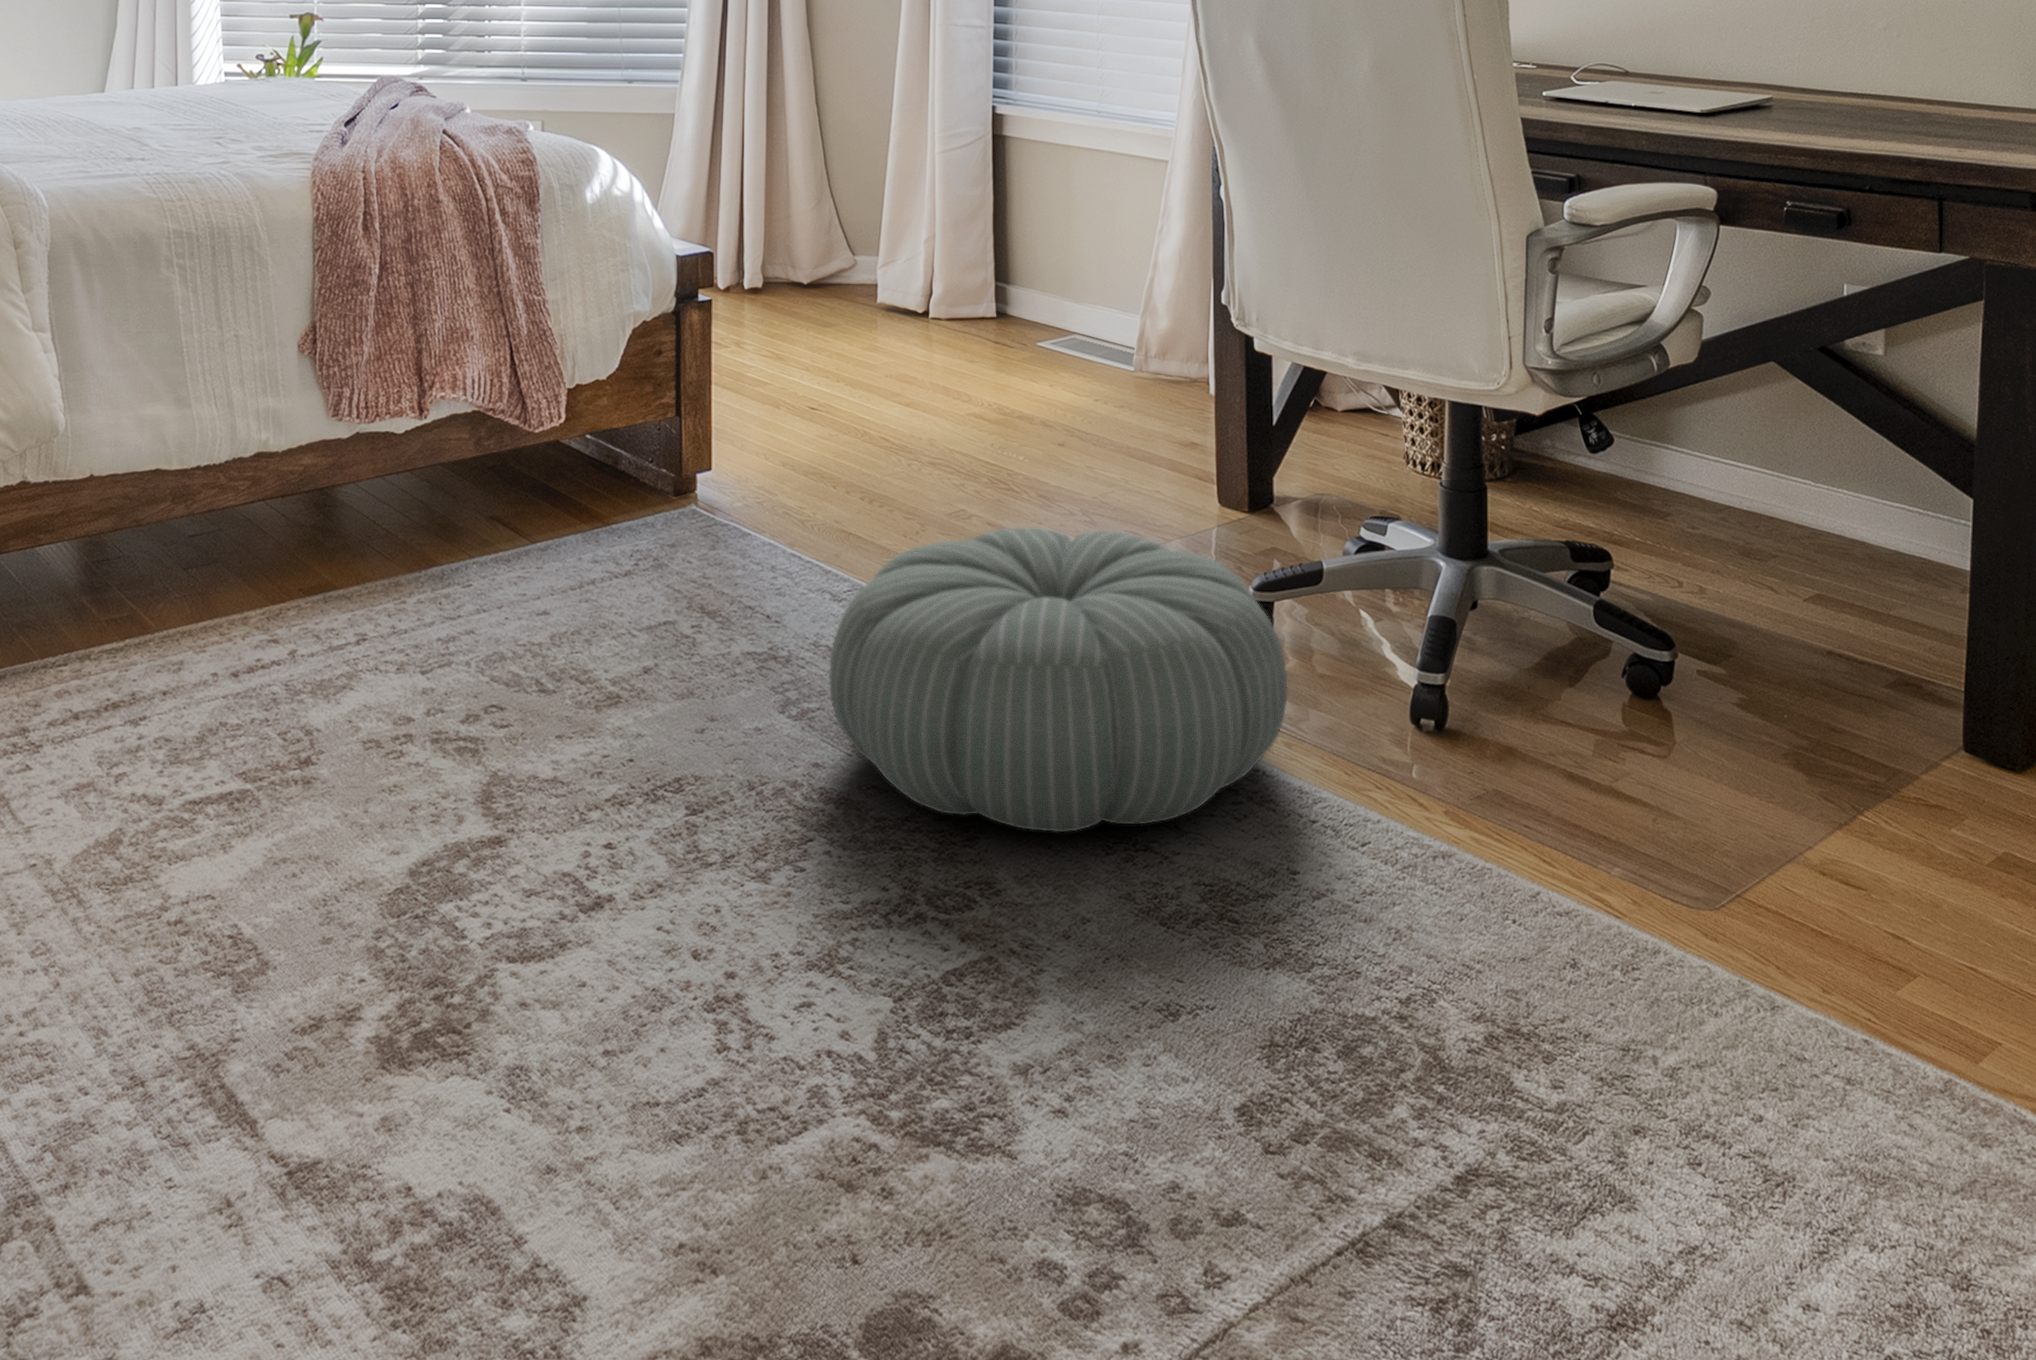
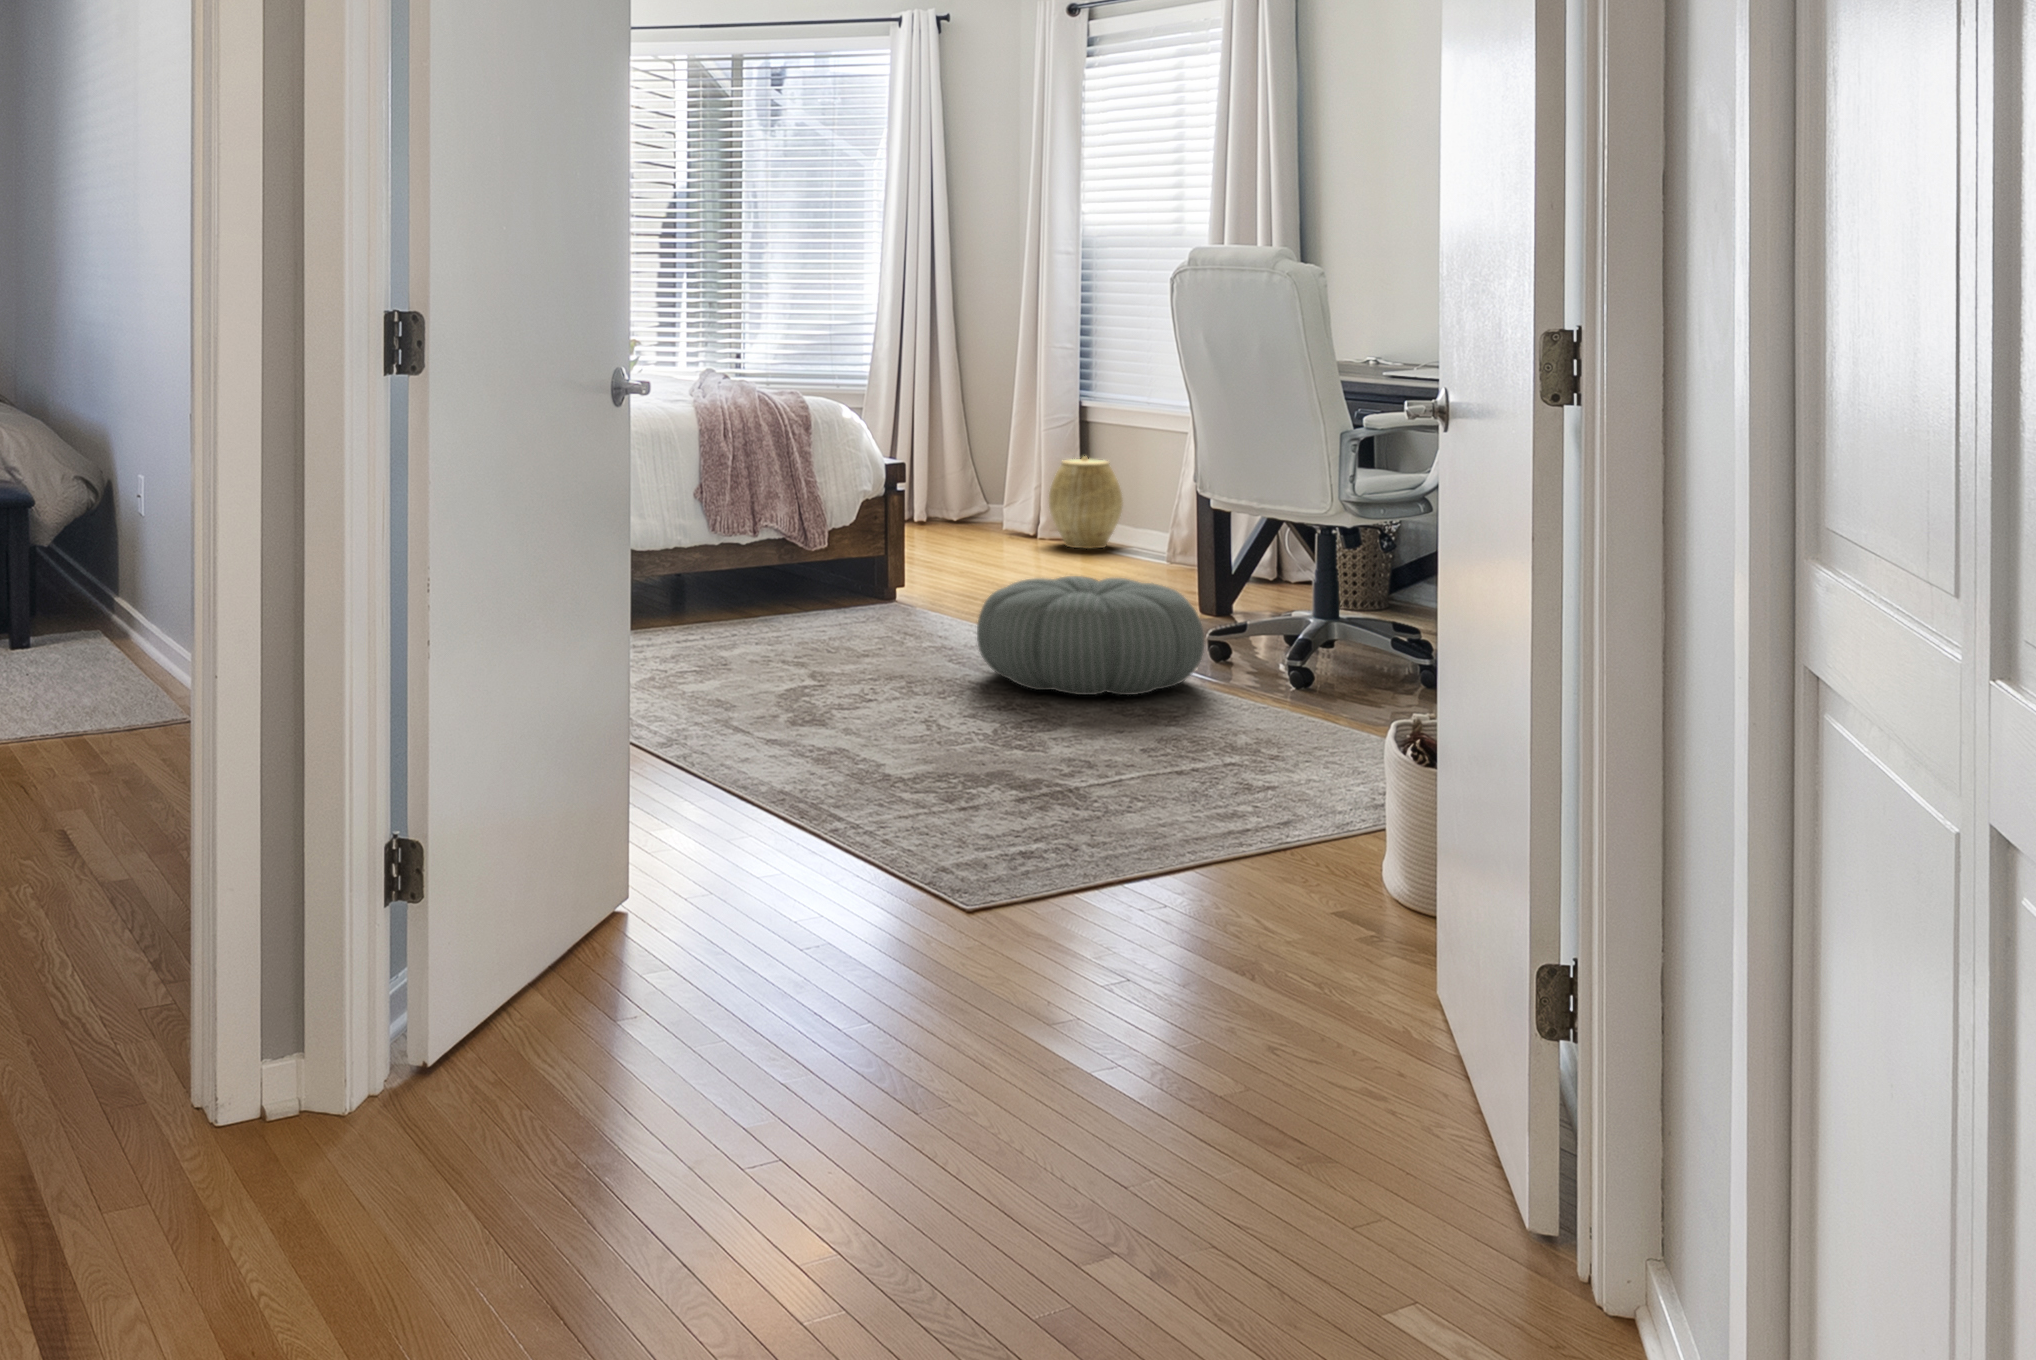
woven basket: none [948,198,1060,343] -> present [1049,457,1123,549]

